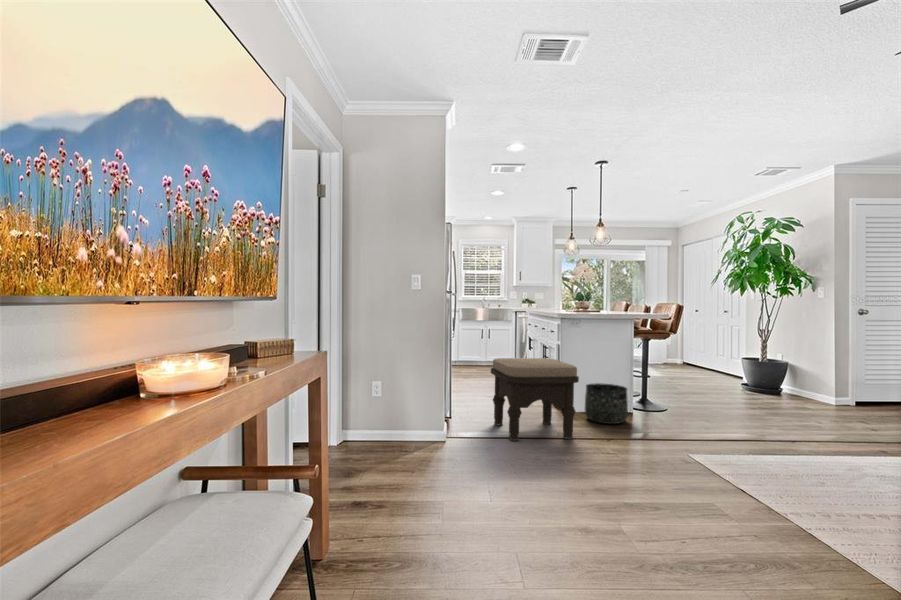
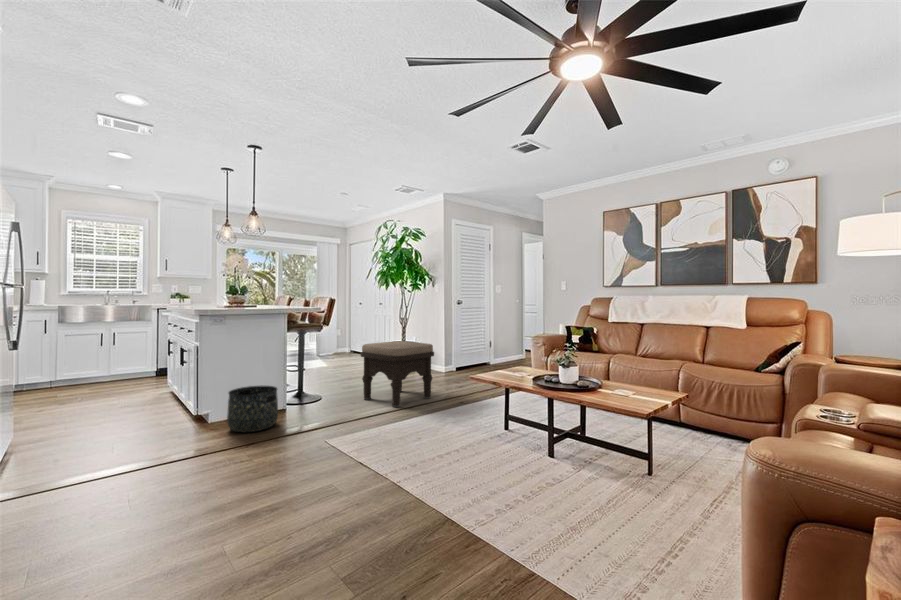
ottoman: present [491,358,579,441] -> present [361,341,434,407]

